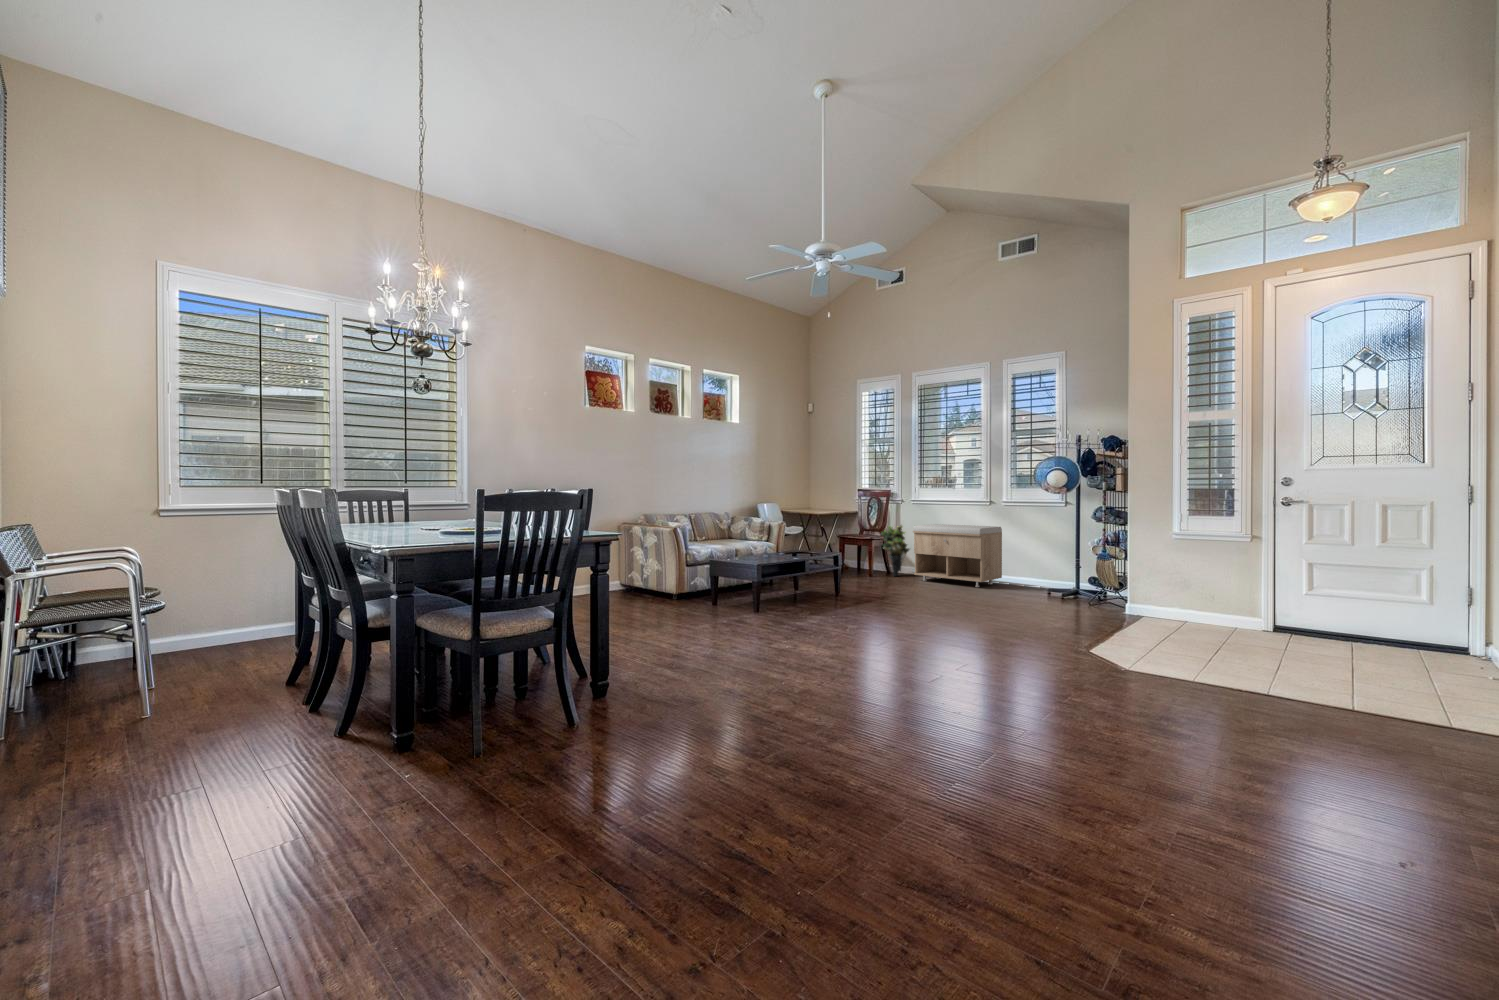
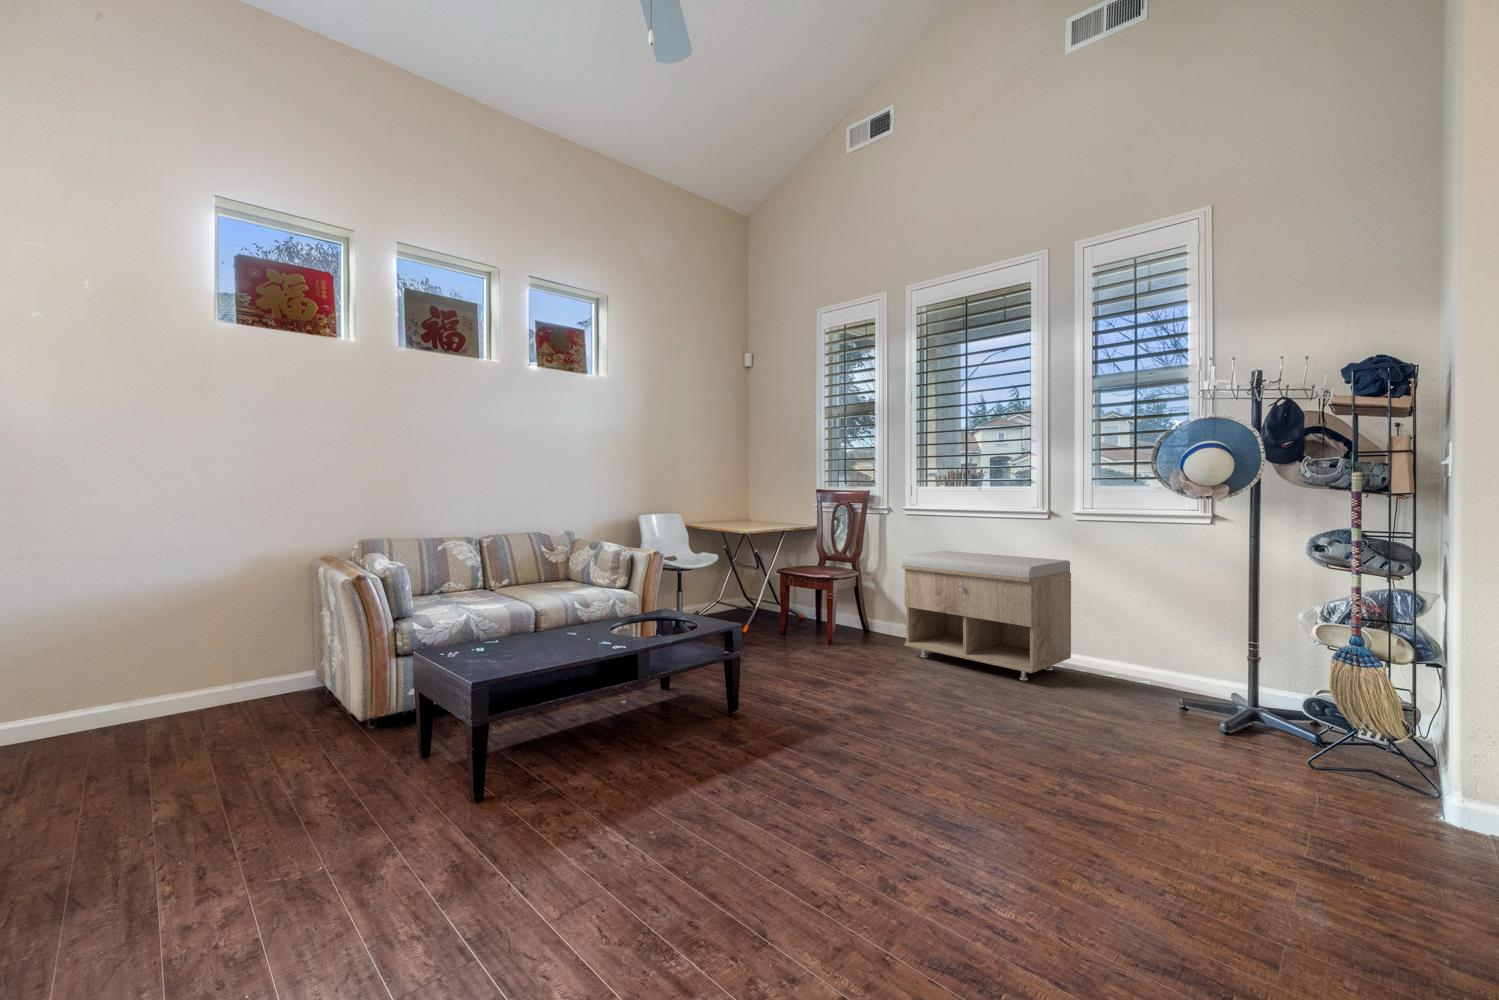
potted plant: present [881,526,909,576] -> none [850,550,902,643]

